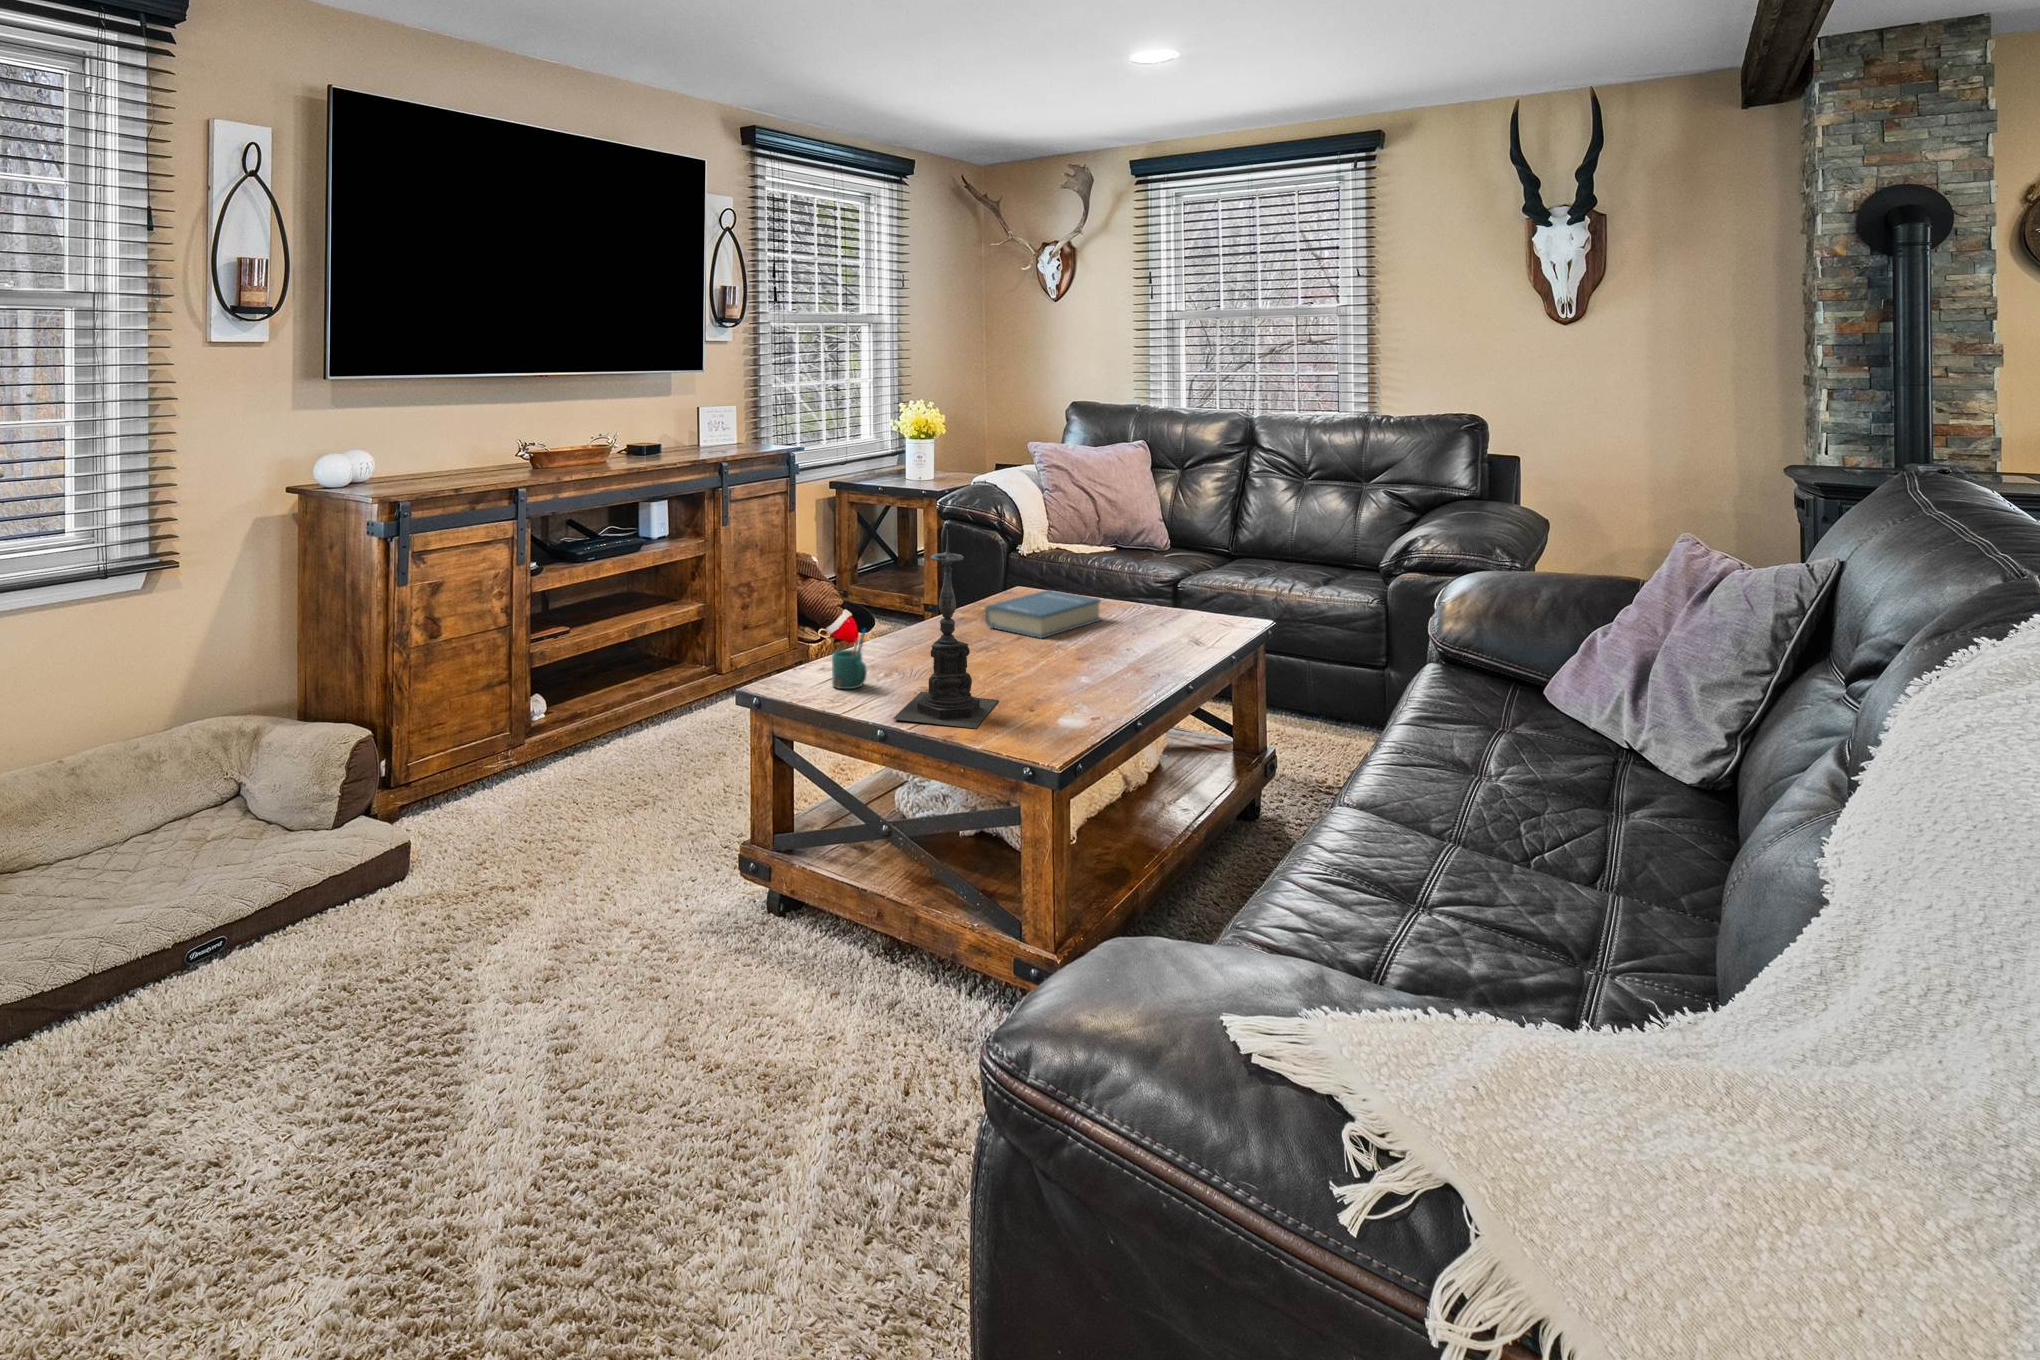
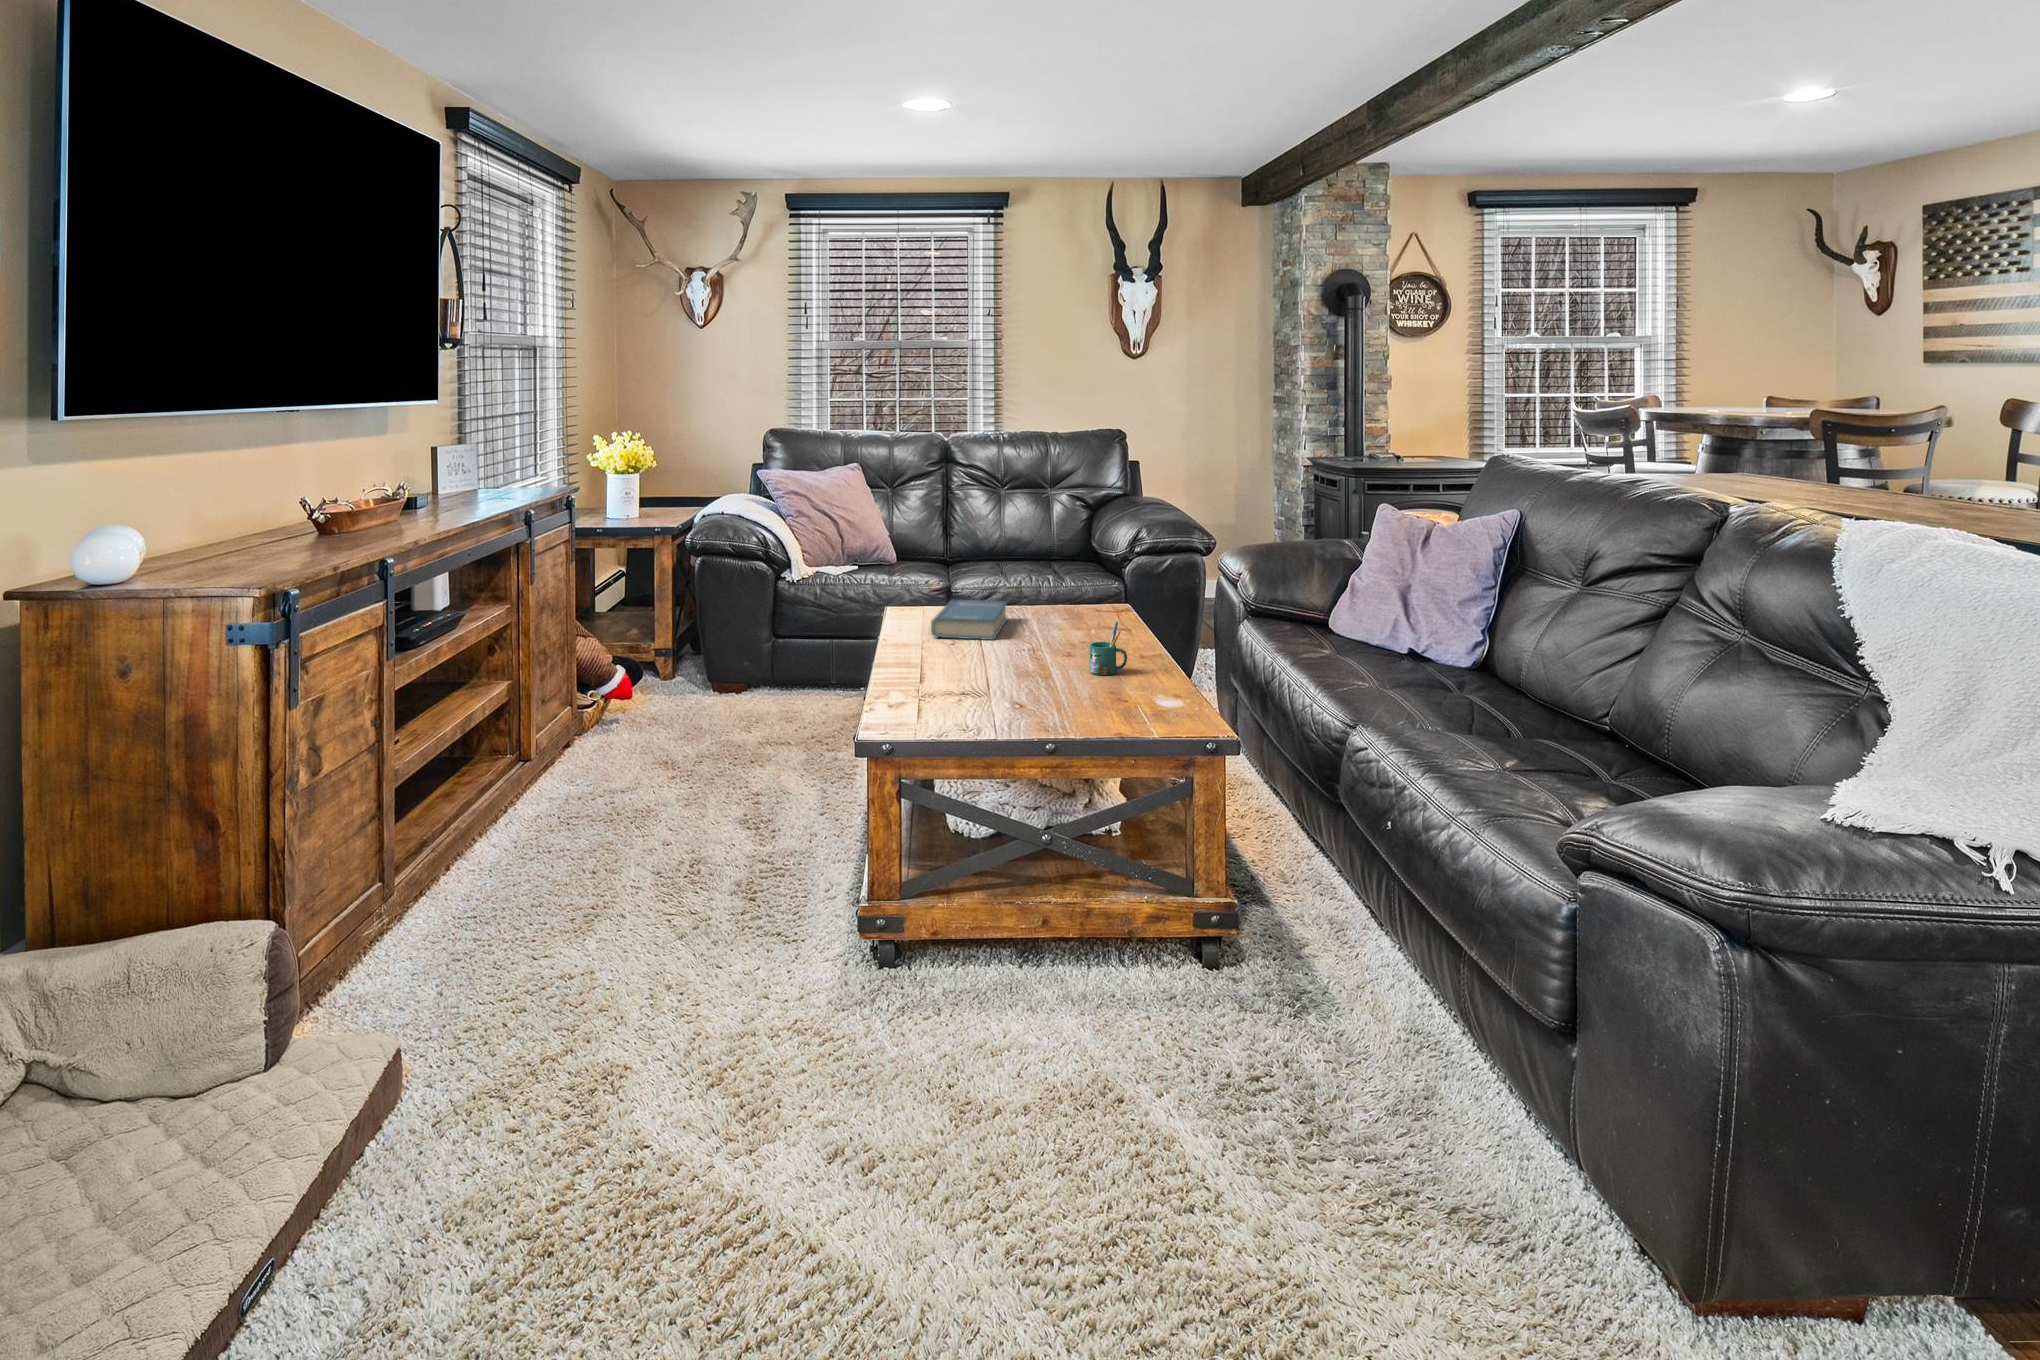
candle holder: present [893,530,999,728] -> none [999,547,1095,717]
mug: present [832,630,867,689] -> present [1090,621,1127,675]

